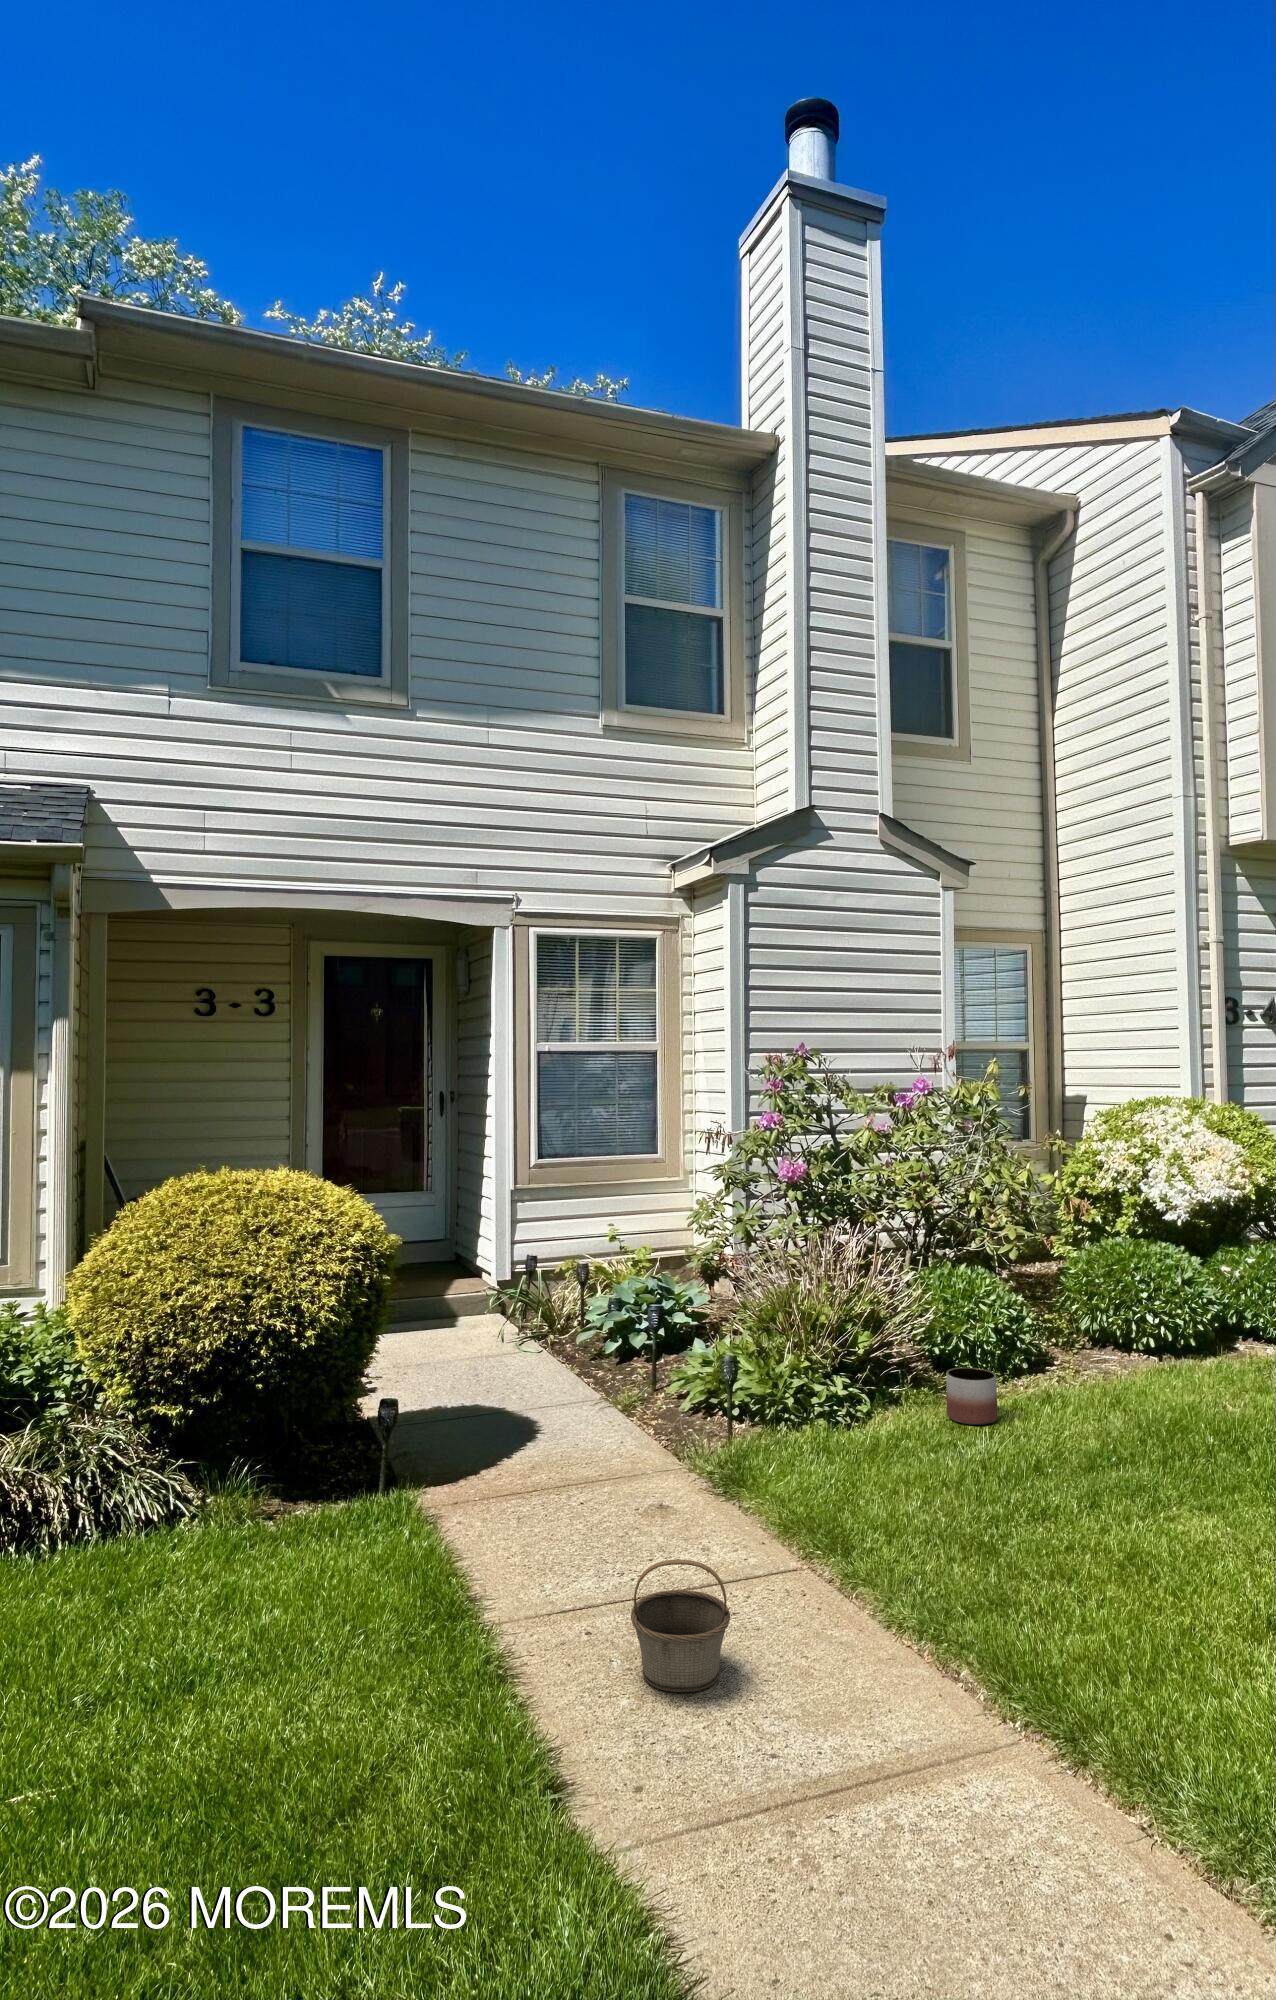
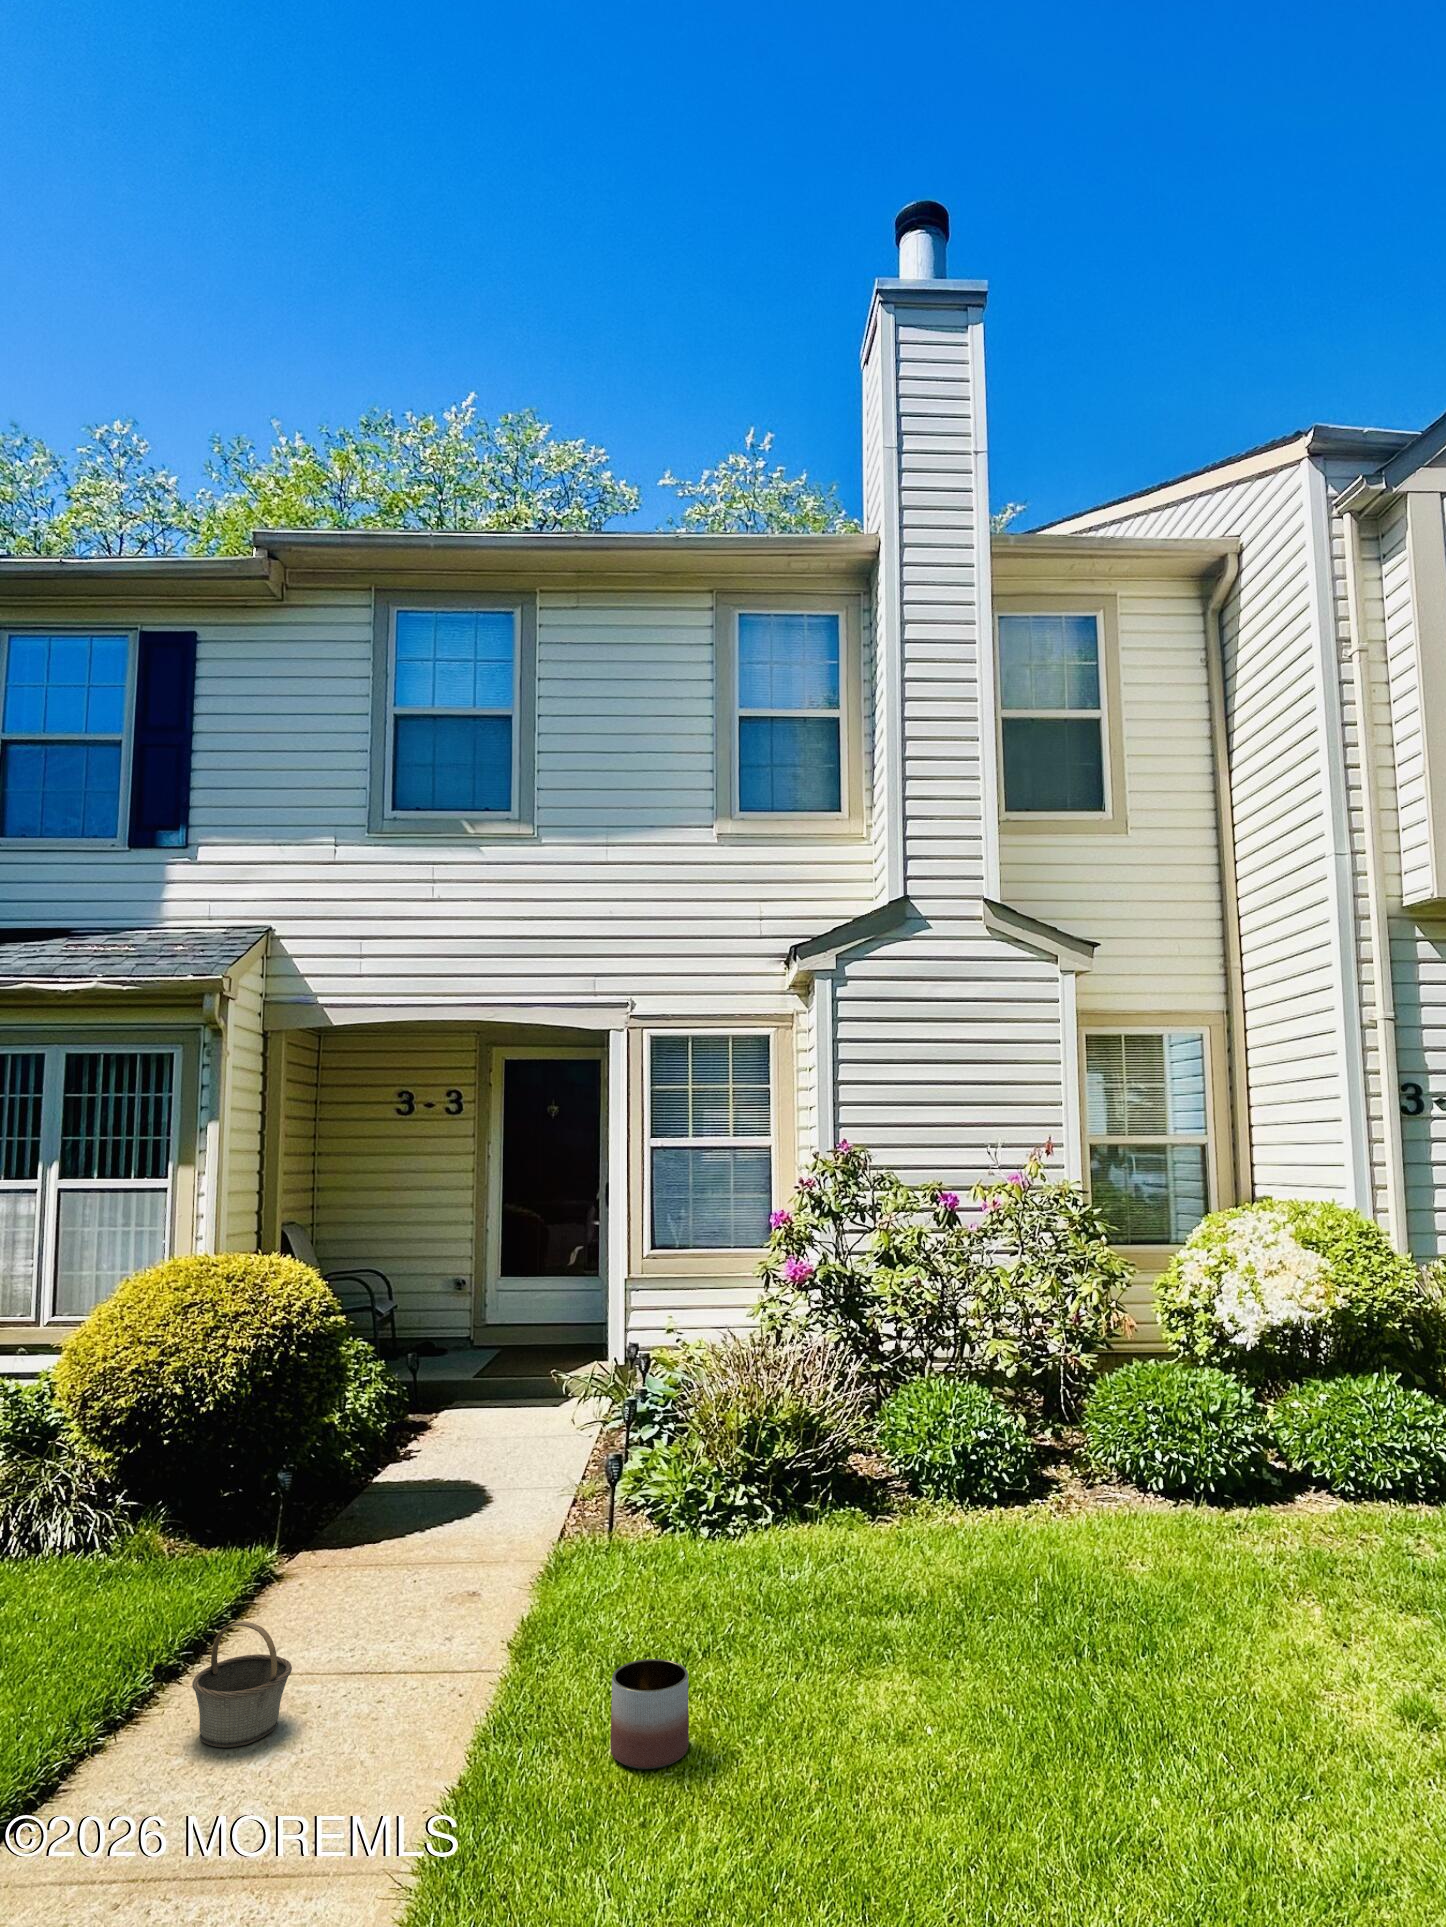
planter: present [946,1368,998,1425] -> present [610,1659,689,1769]

